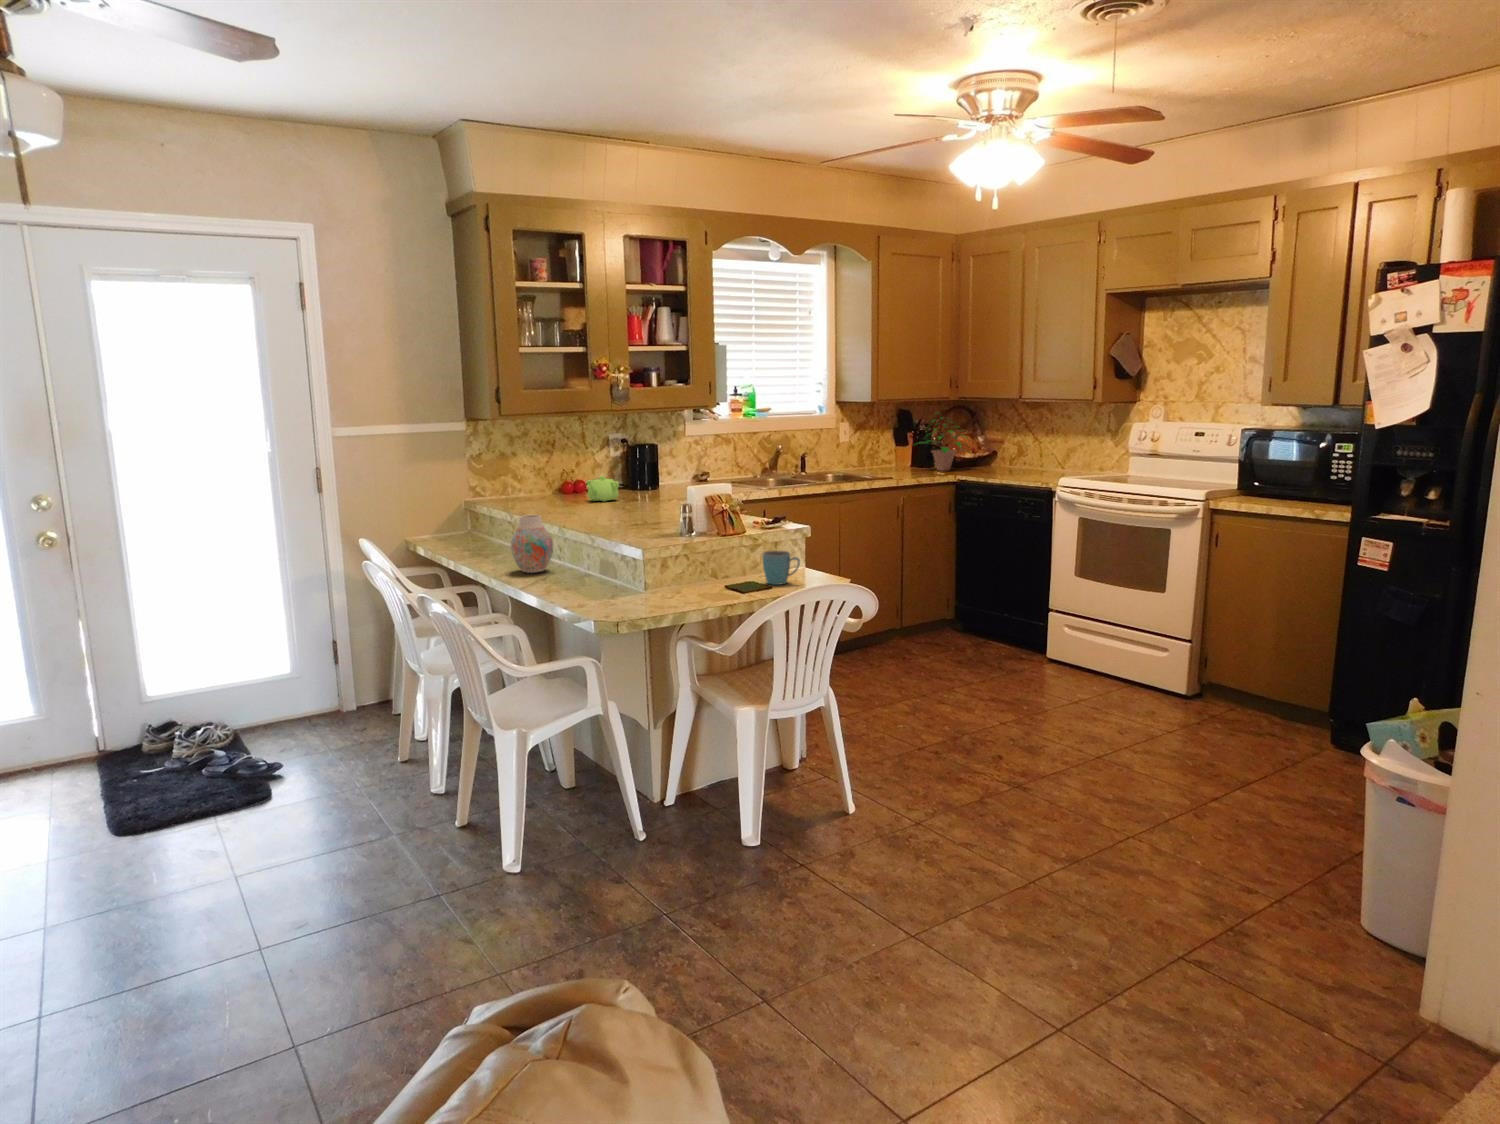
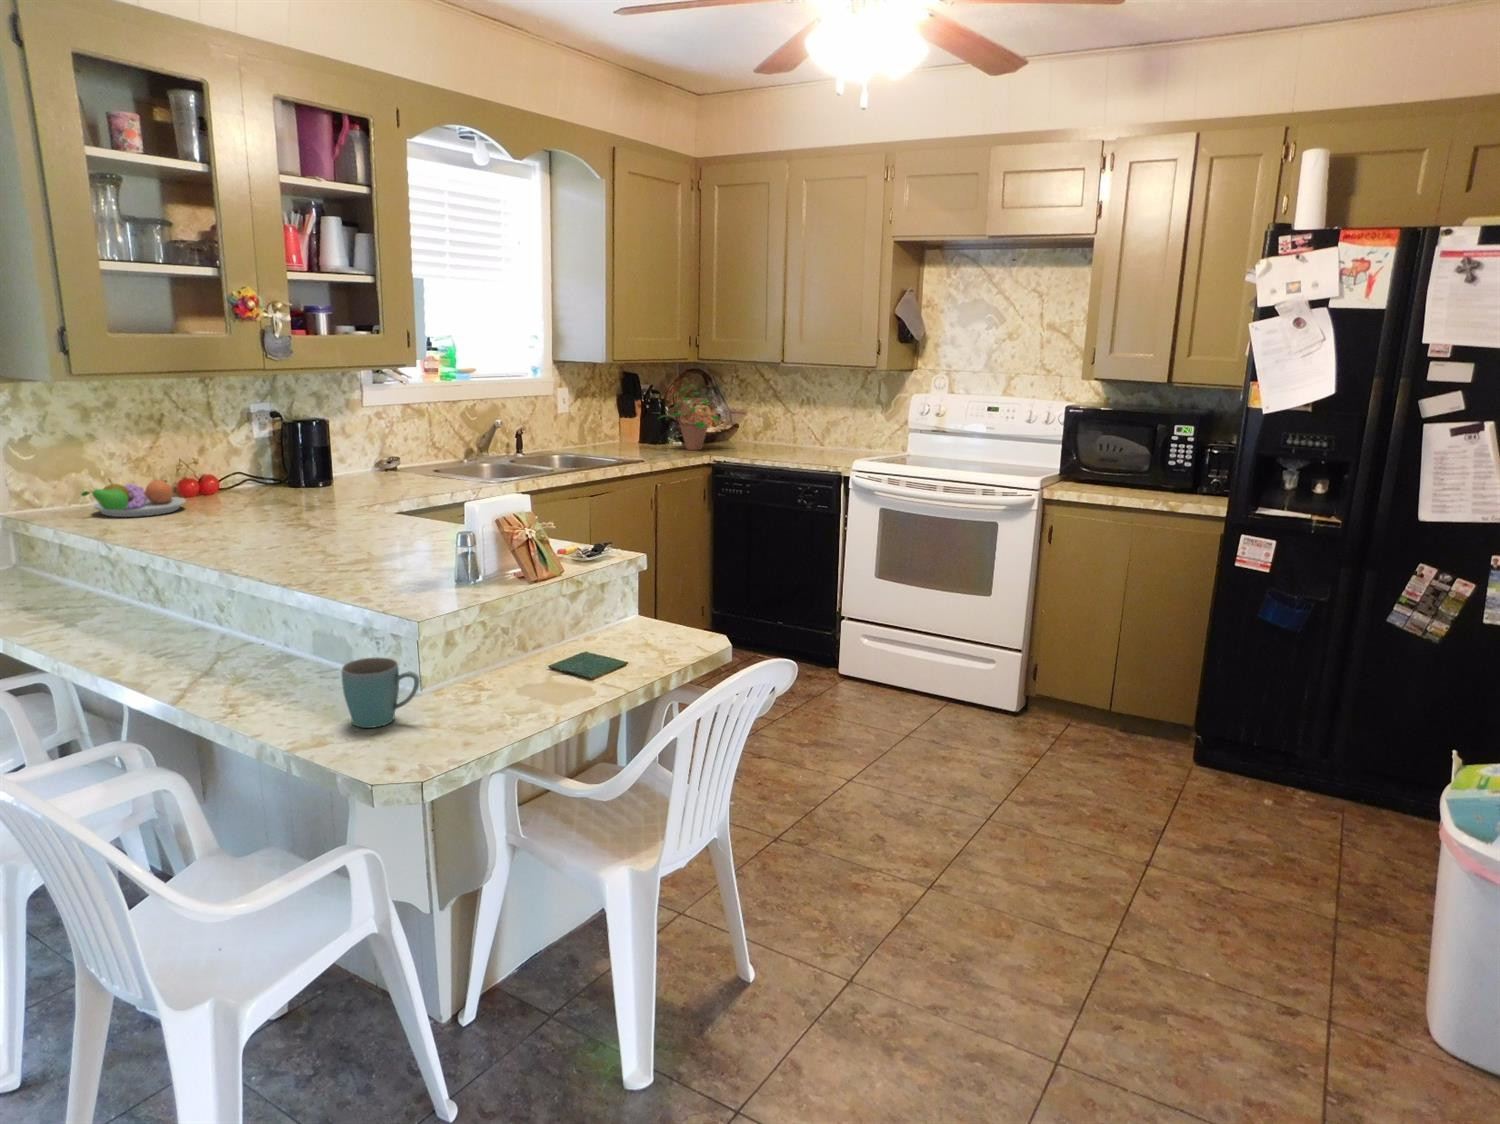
teapot: present [586,476,619,502] -> none [227,471,287,512]
fruit bowl: none [507,480,564,503] -> present [81,479,185,517]
vase: present [511,515,553,573] -> none [131,555,216,659]
mug: present [763,551,800,585] -> present [342,657,419,728]

